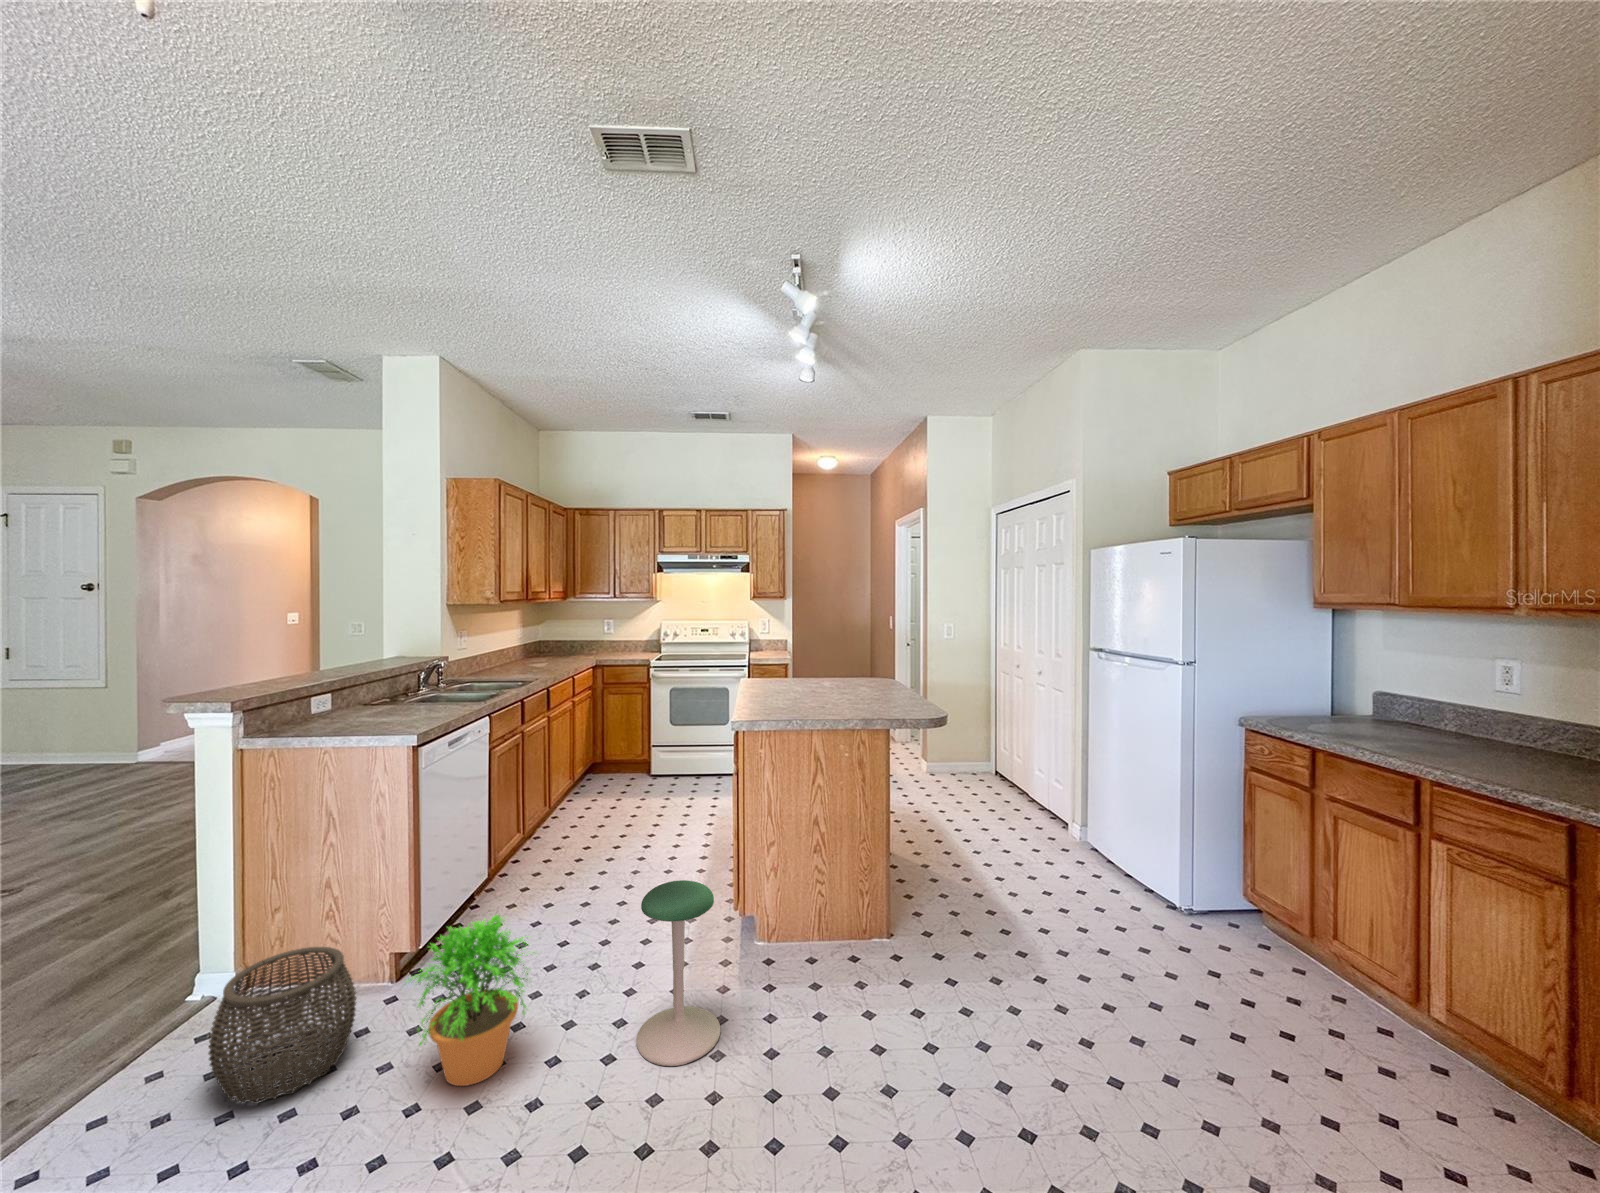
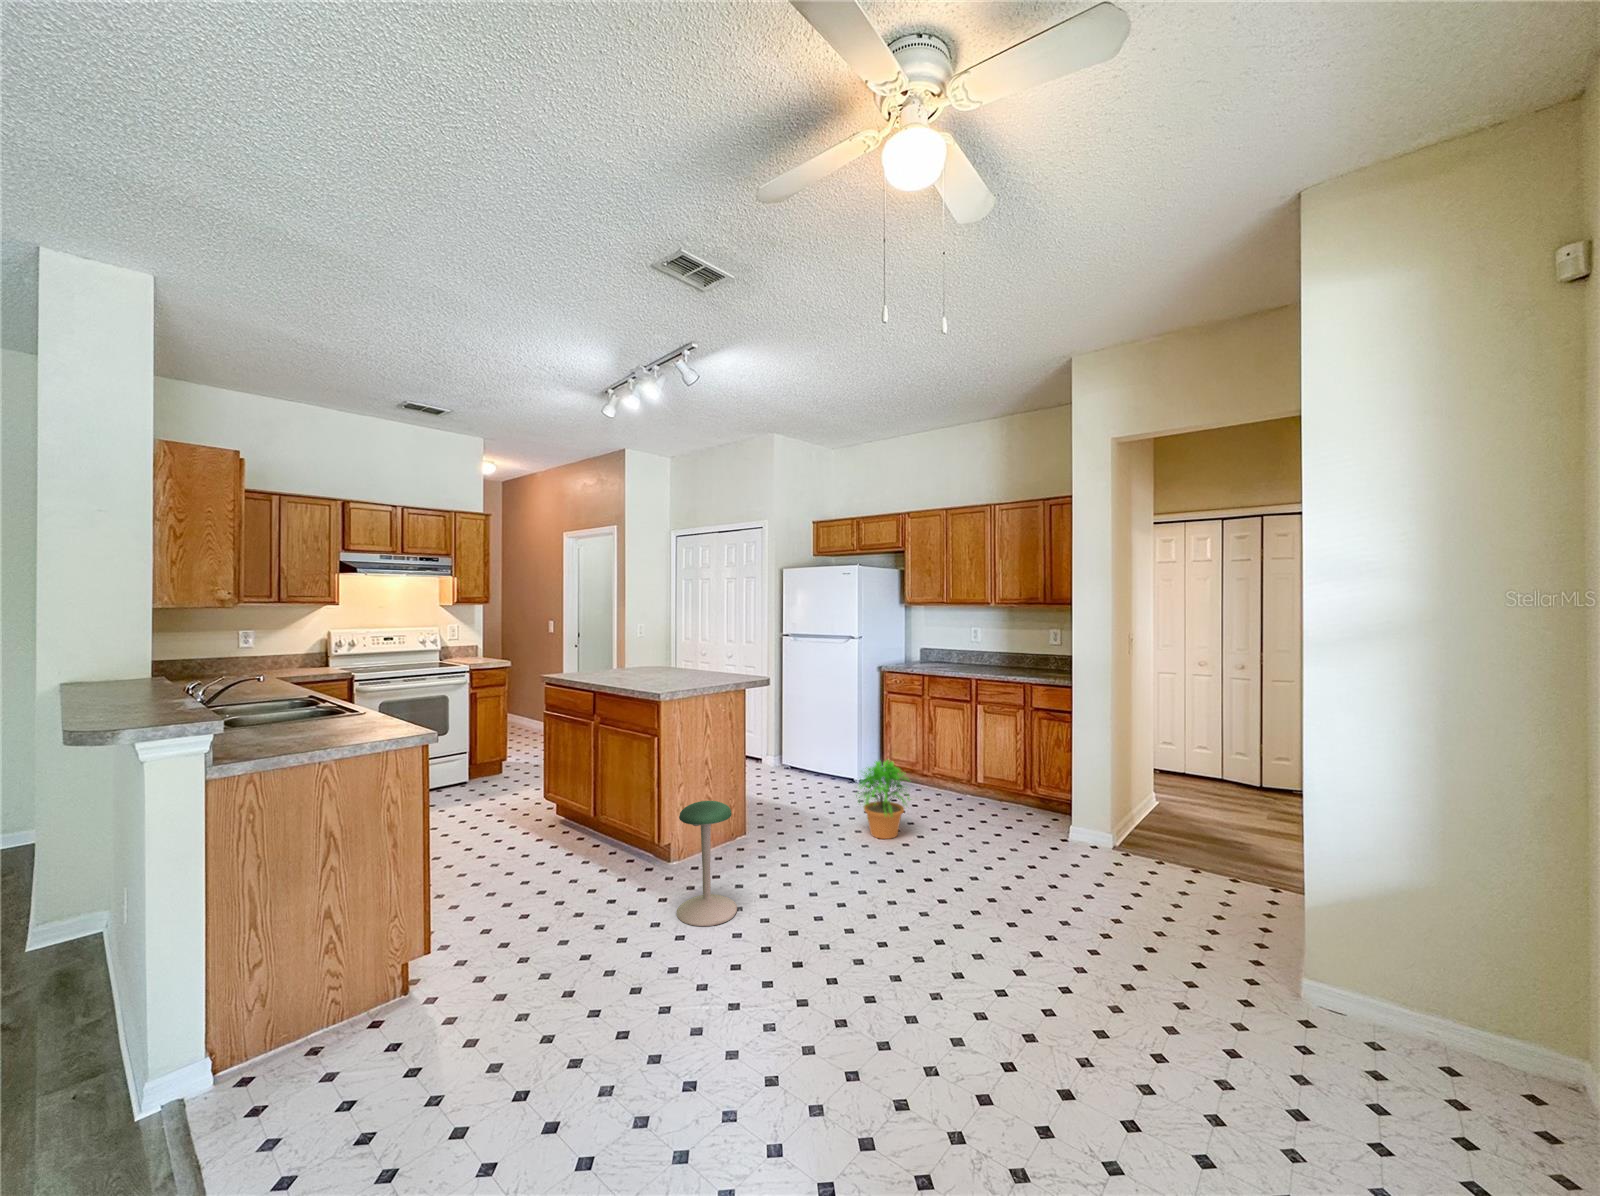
potted plant: present [408,915,528,1086] -> present [858,759,911,839]
woven basket: present [208,947,356,1104] -> none [361,941,498,1102]

